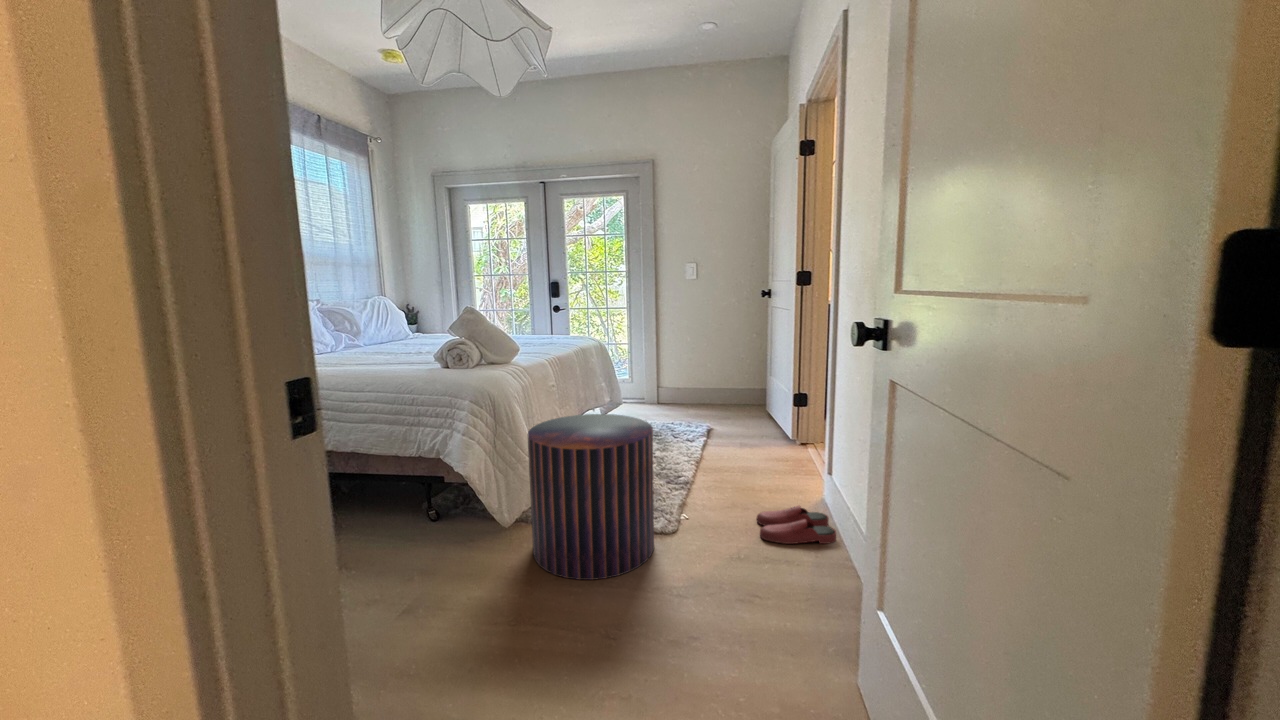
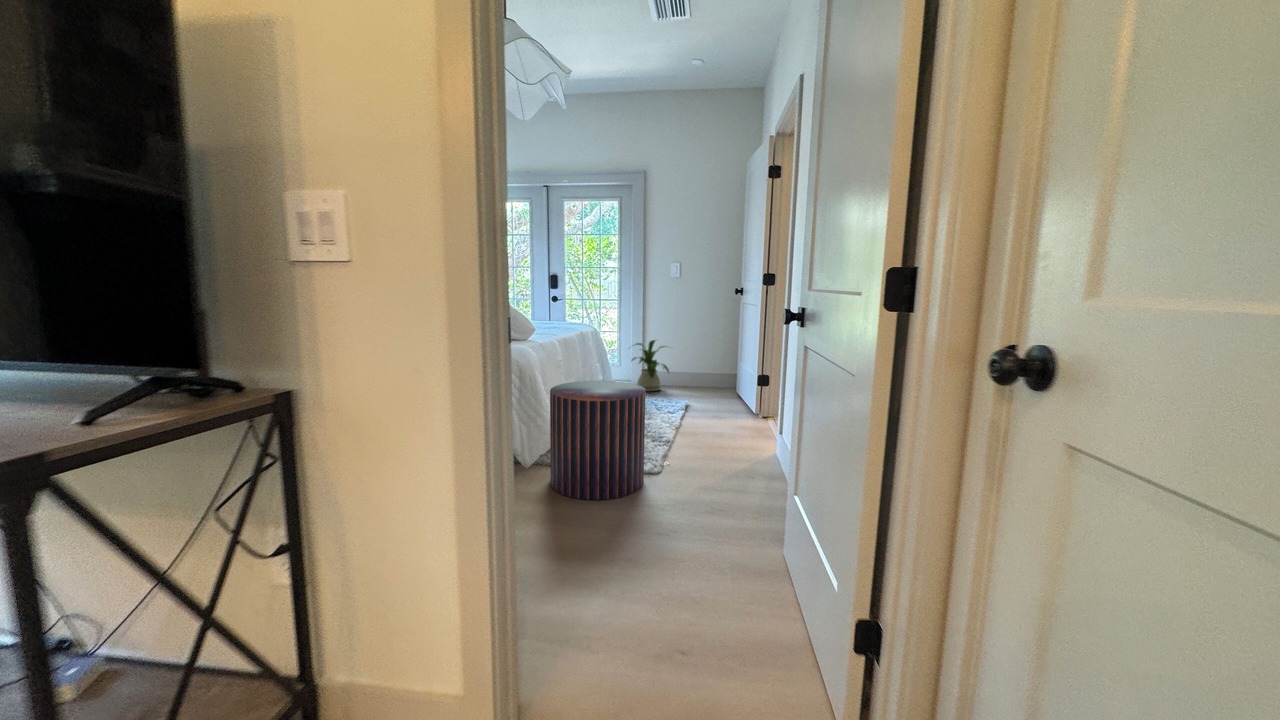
house plant: none [639,352,693,412] -> present [632,340,669,391]
slippers: present [757,506,836,544] -> none [722,455,782,482]

